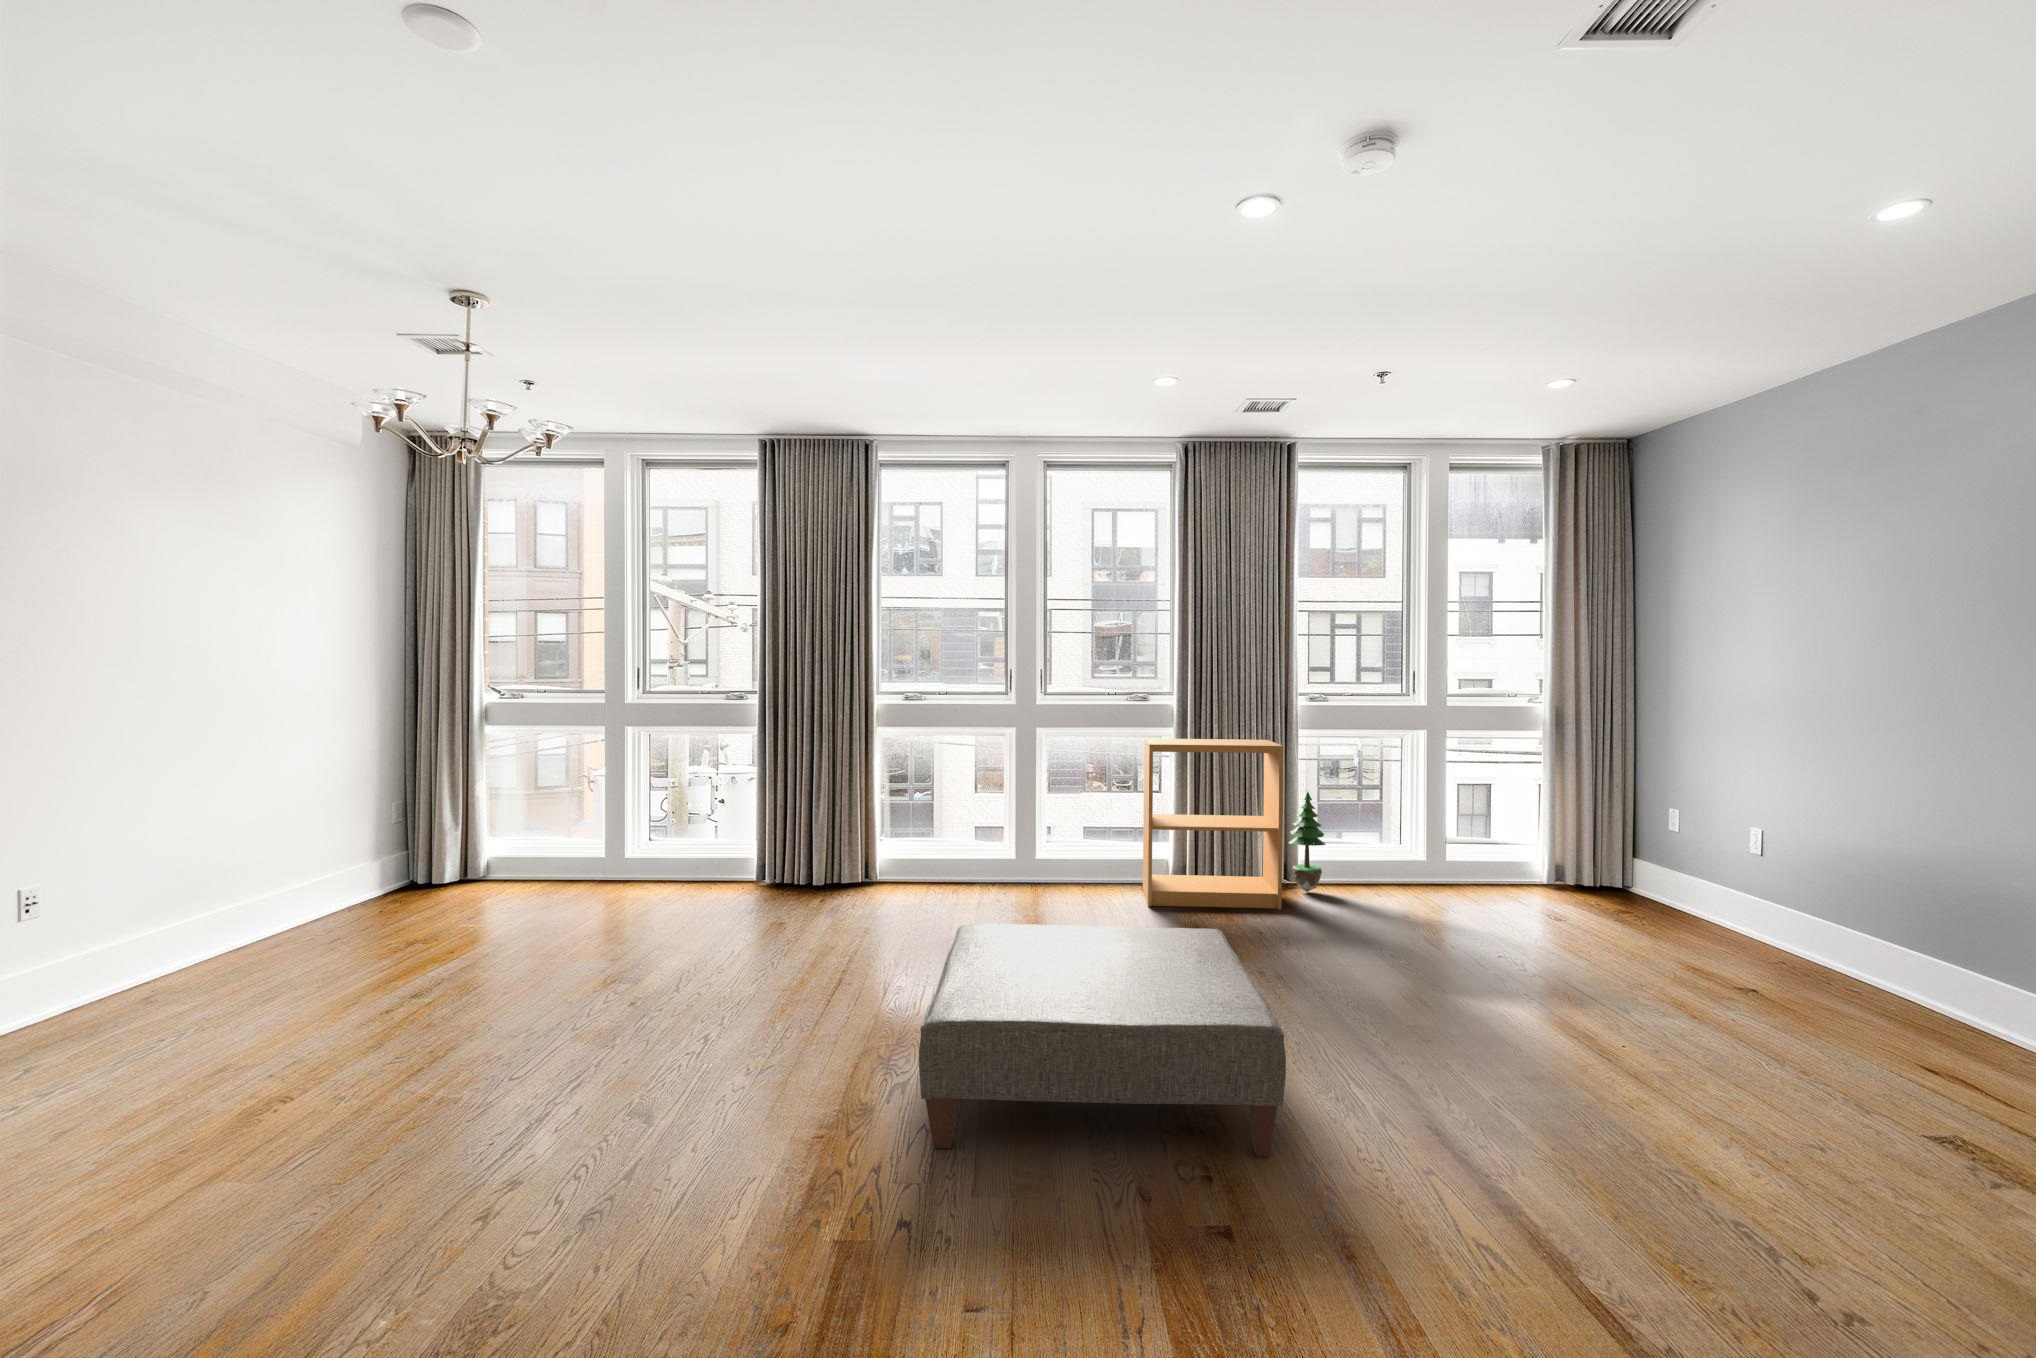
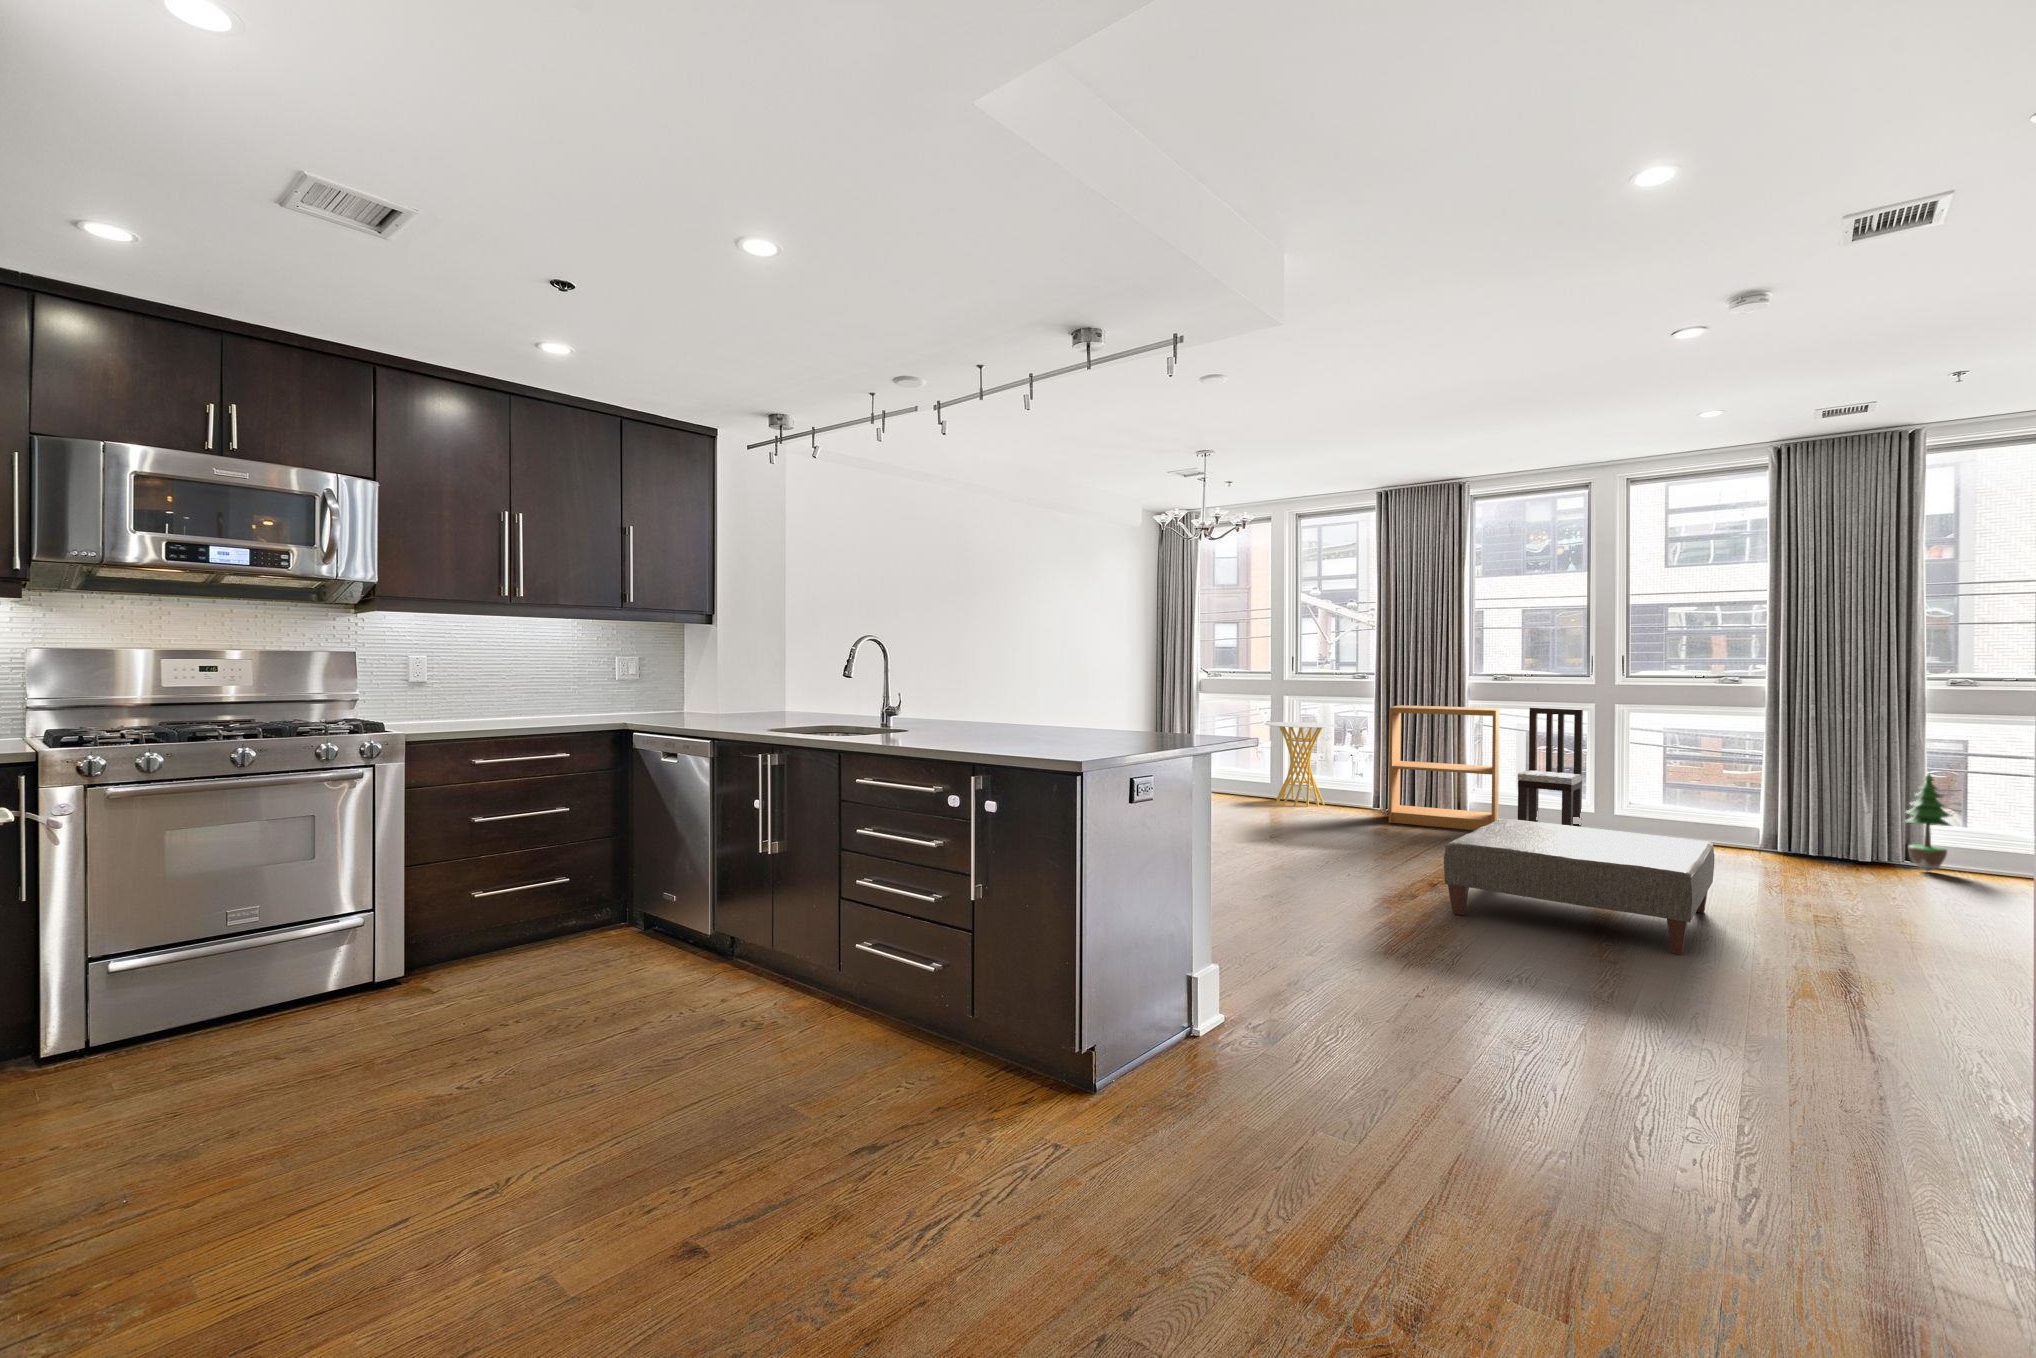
dining chair: none [938,735,1003,893] -> present [1518,707,1583,827]
bookshelf: present [1143,738,1283,909] -> present [1389,705,1500,830]
side table: none [593,765,704,895] -> present [1265,722,1337,807]

